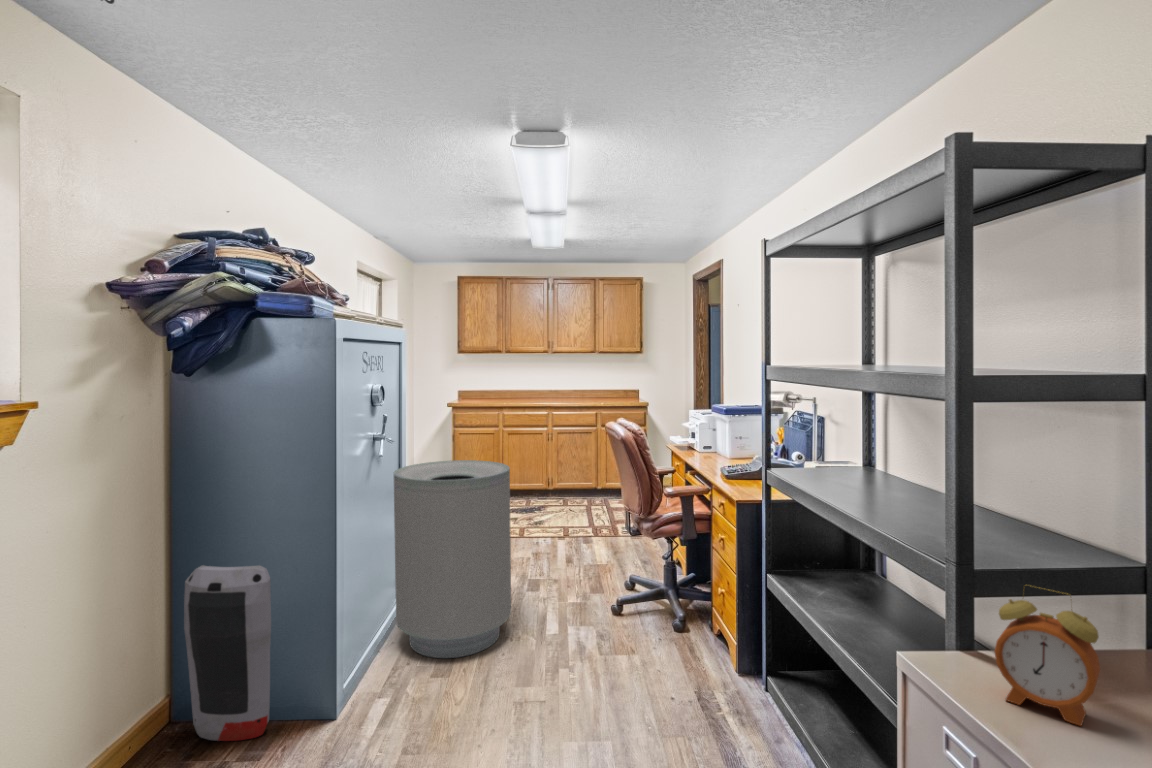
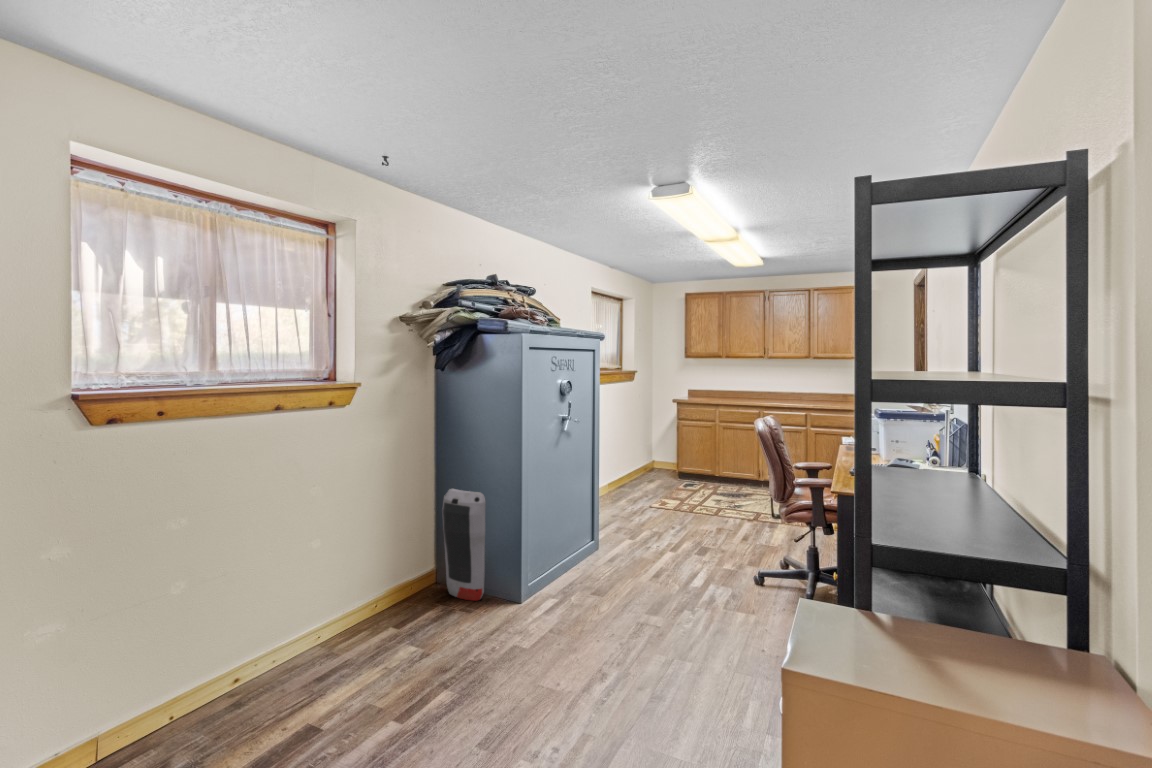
trash can: present [394,460,511,658] -> none [578,440,665,586]
alarm clock: present [995,590,1100,726] -> none [833,536,907,653]

